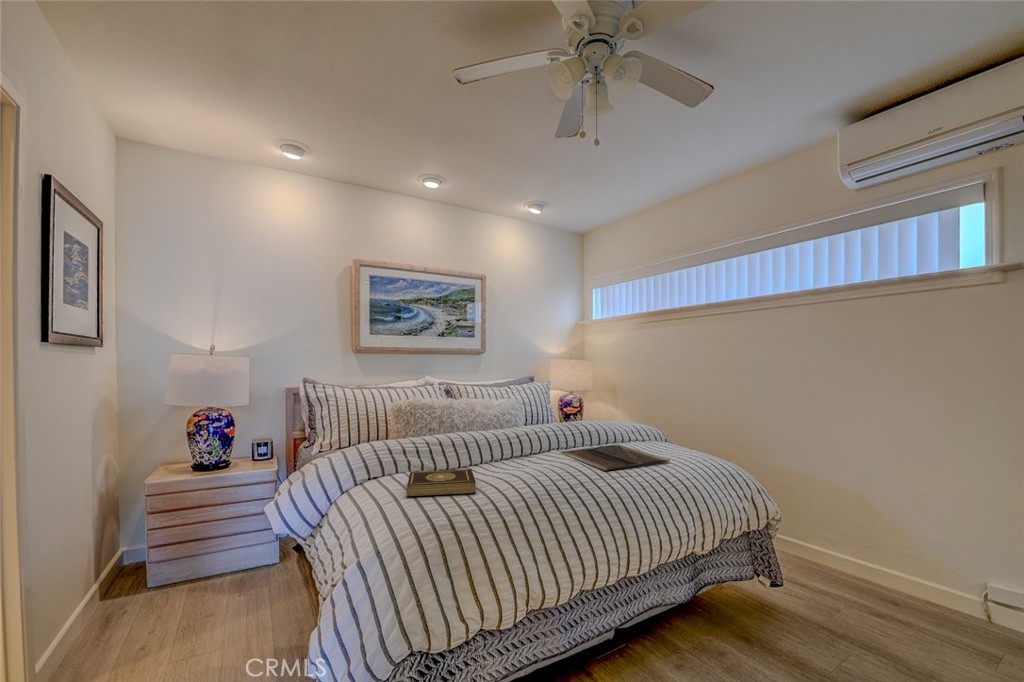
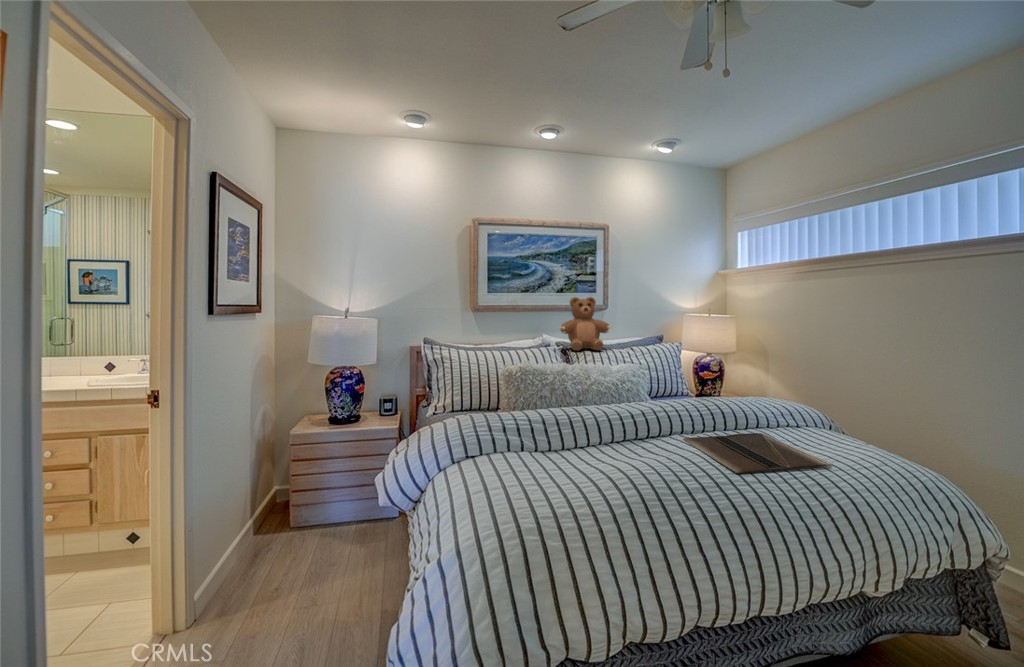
teddy bear: none [445,340,493,388] -> present [559,297,611,351]
book: present [407,469,476,497] -> none [498,457,572,491]

